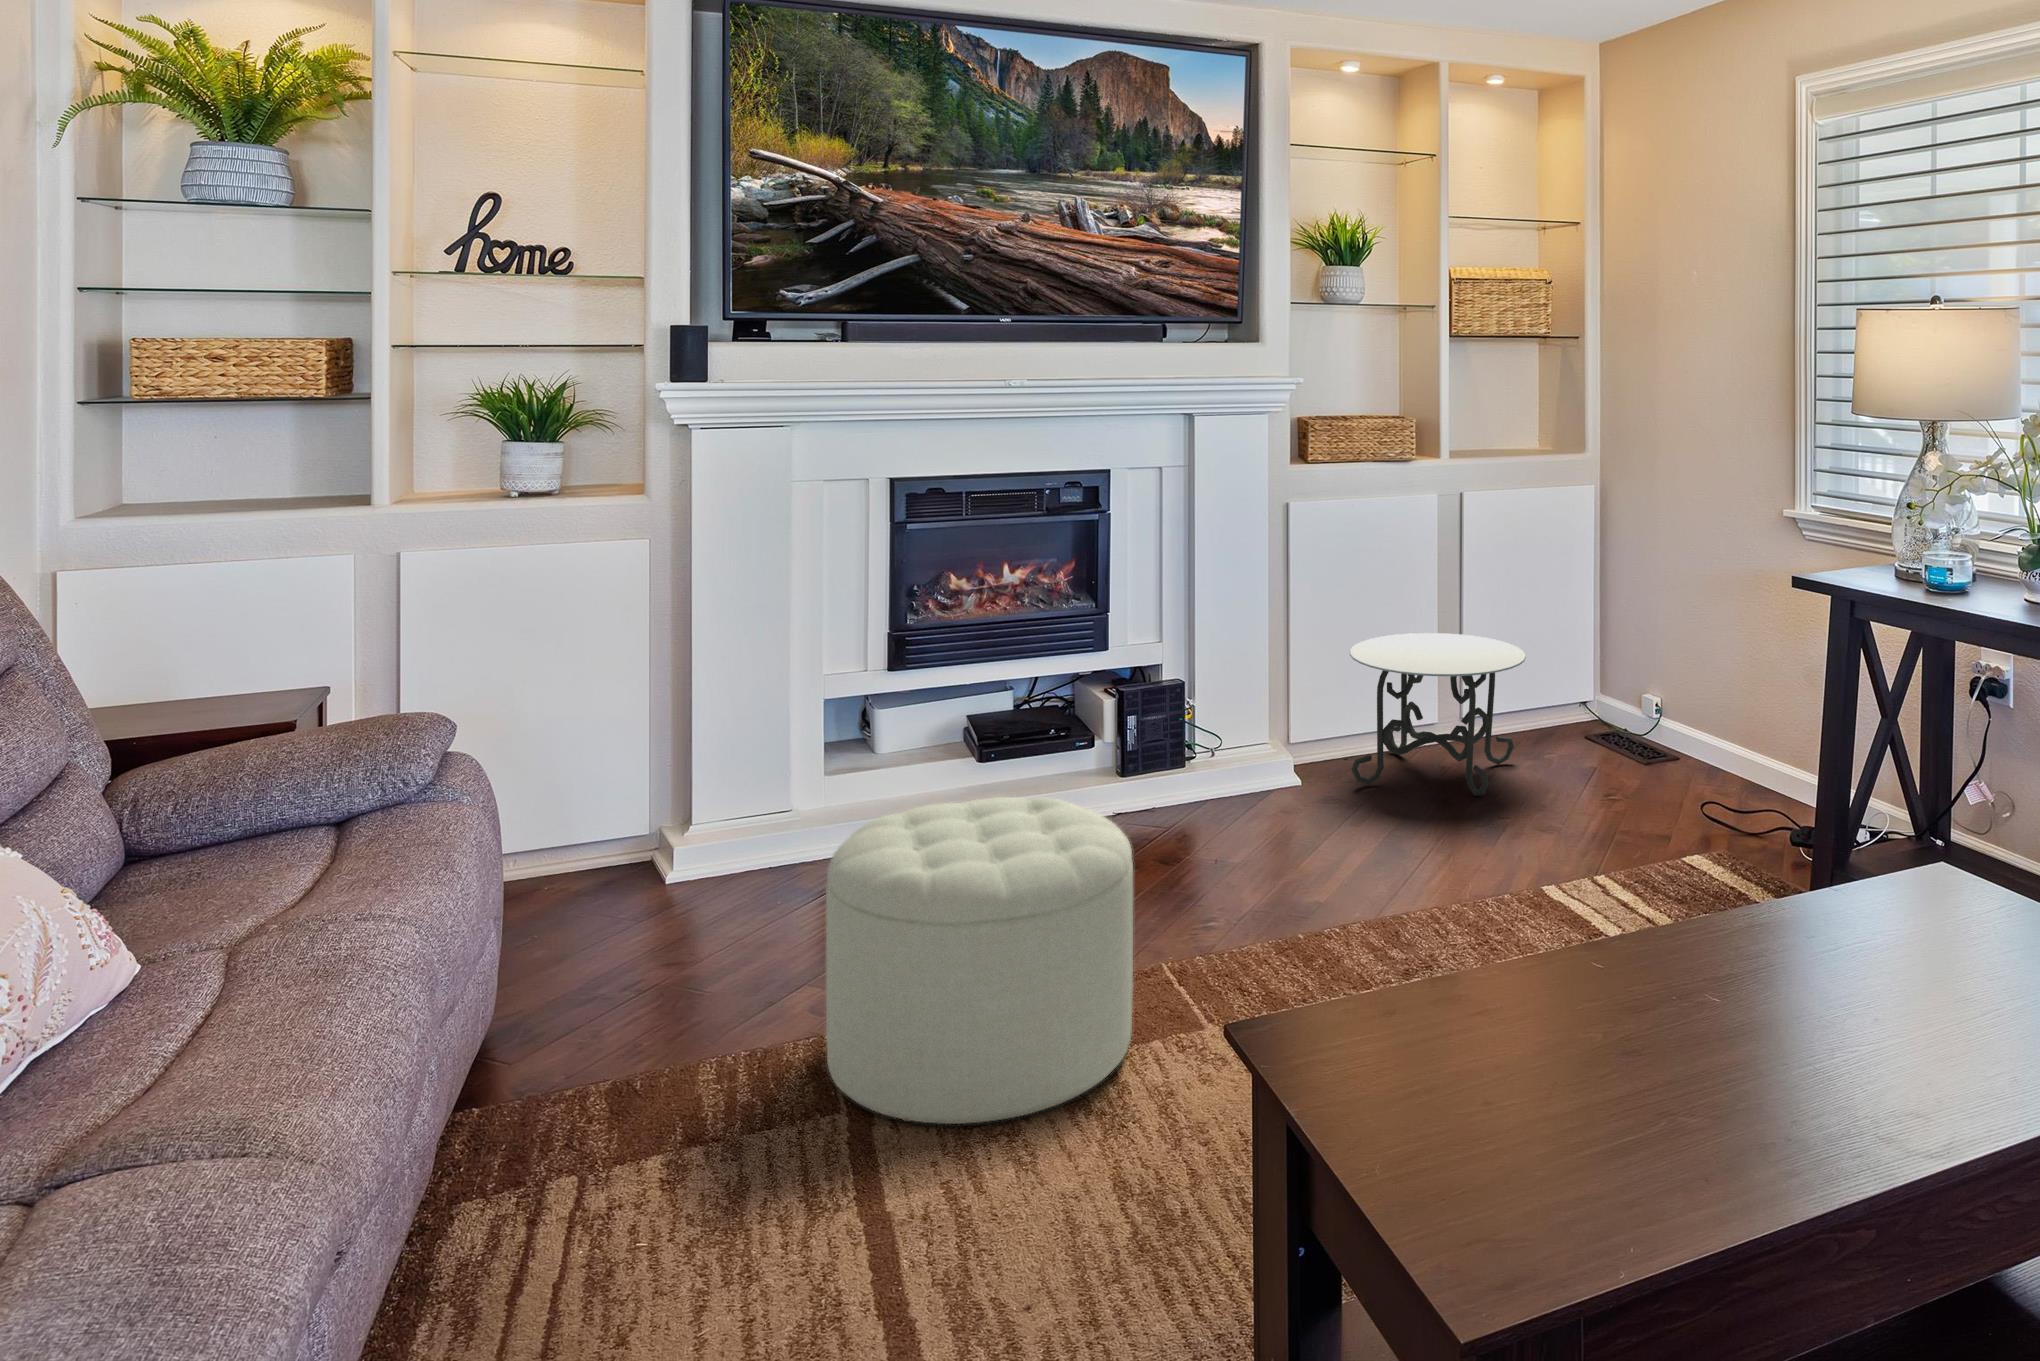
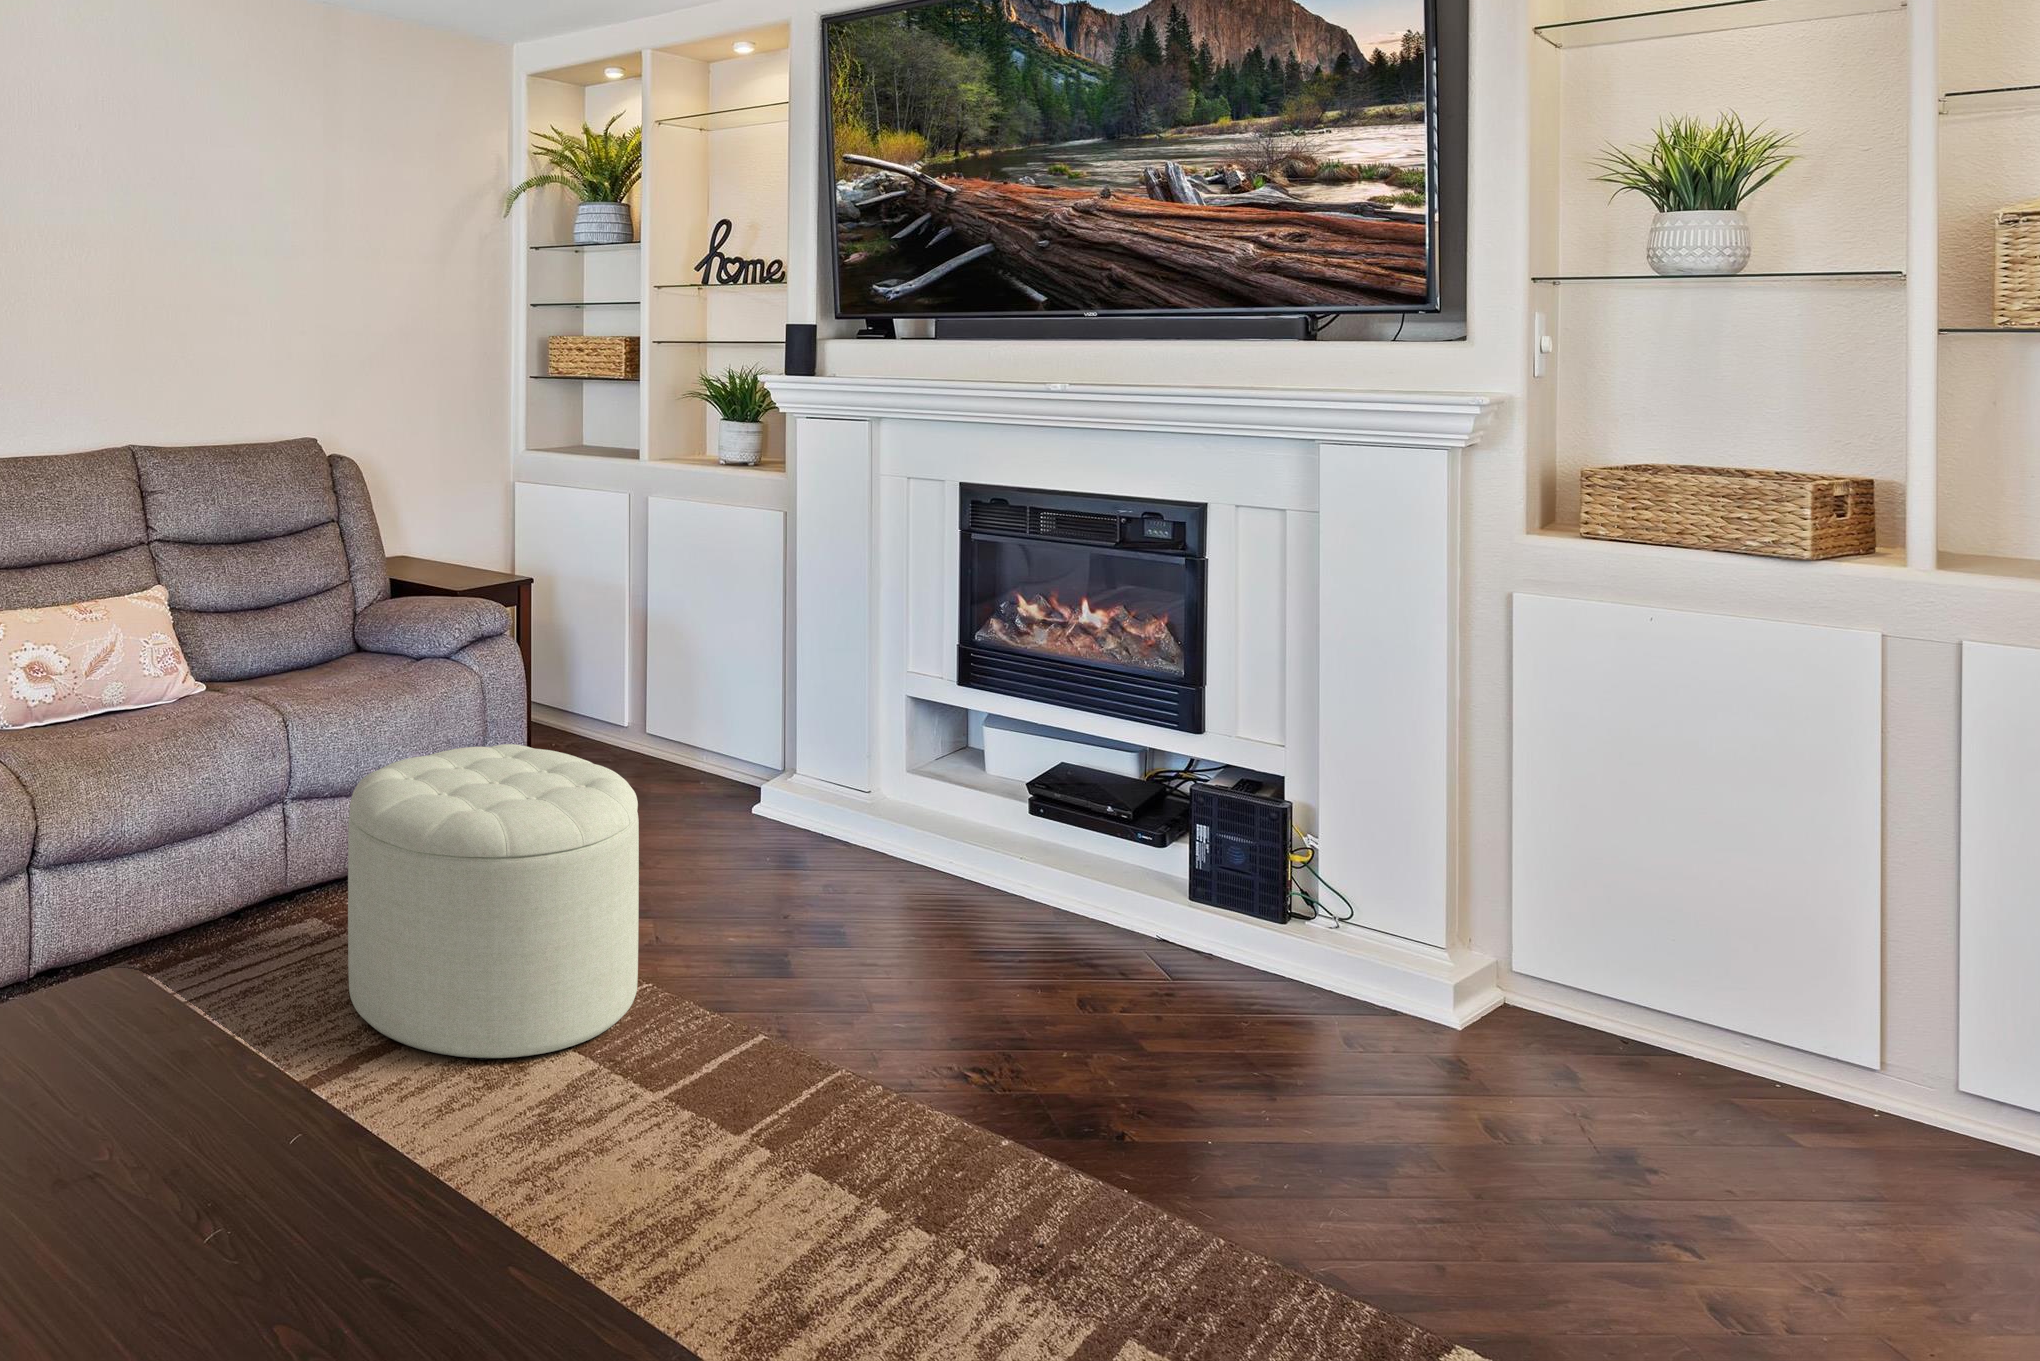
side table: present [1350,633,1526,796] -> none [1488,852,1934,1198]

